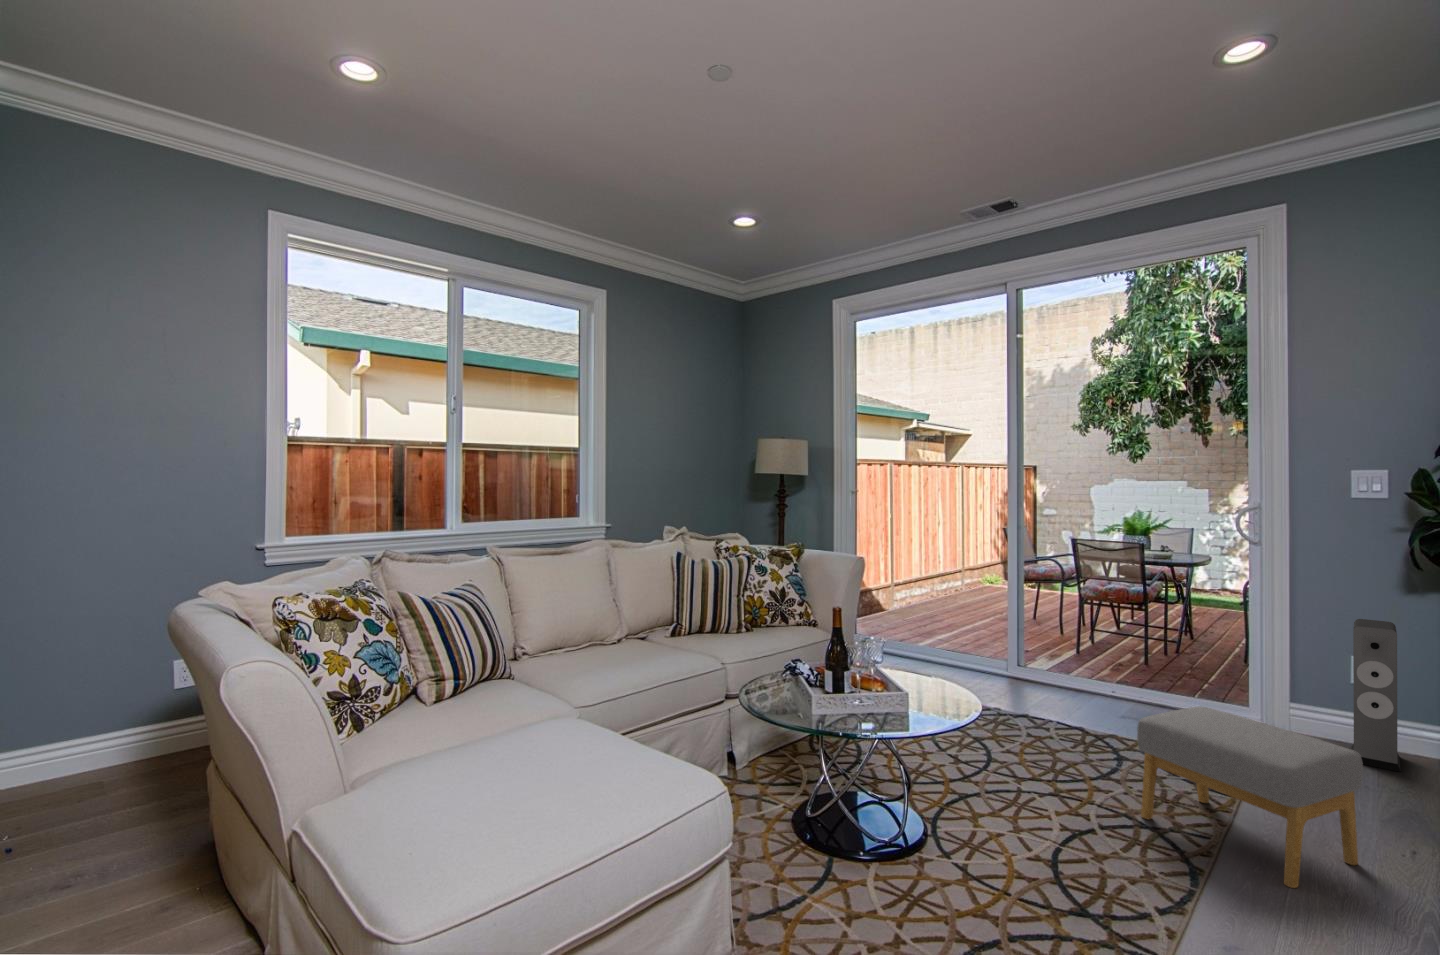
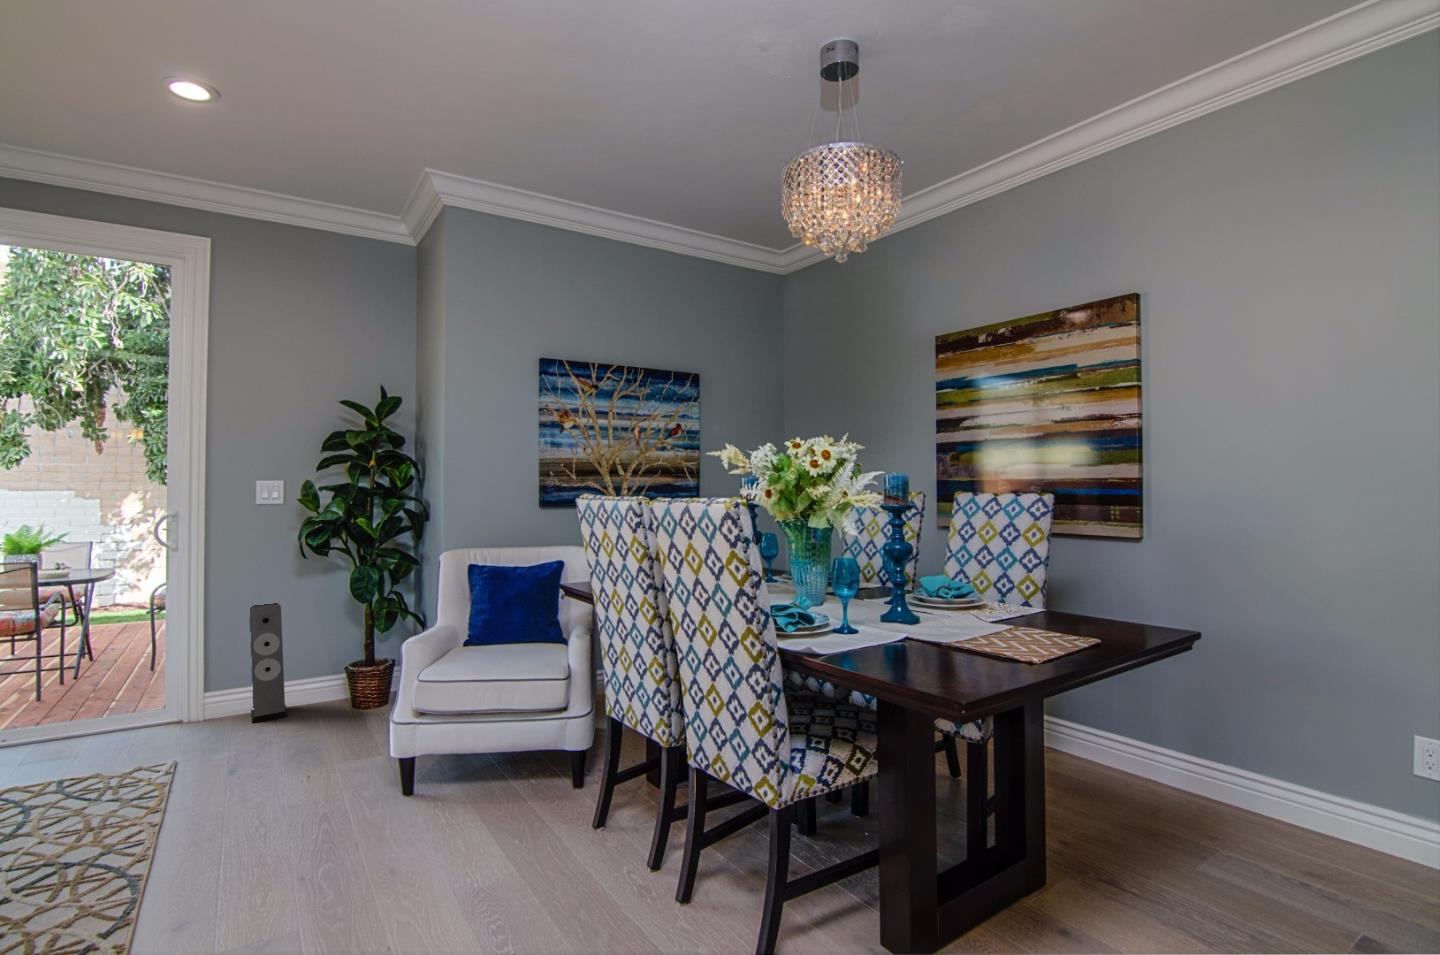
footstool: present [1137,707,1363,888] -> none [56,708,268,859]

